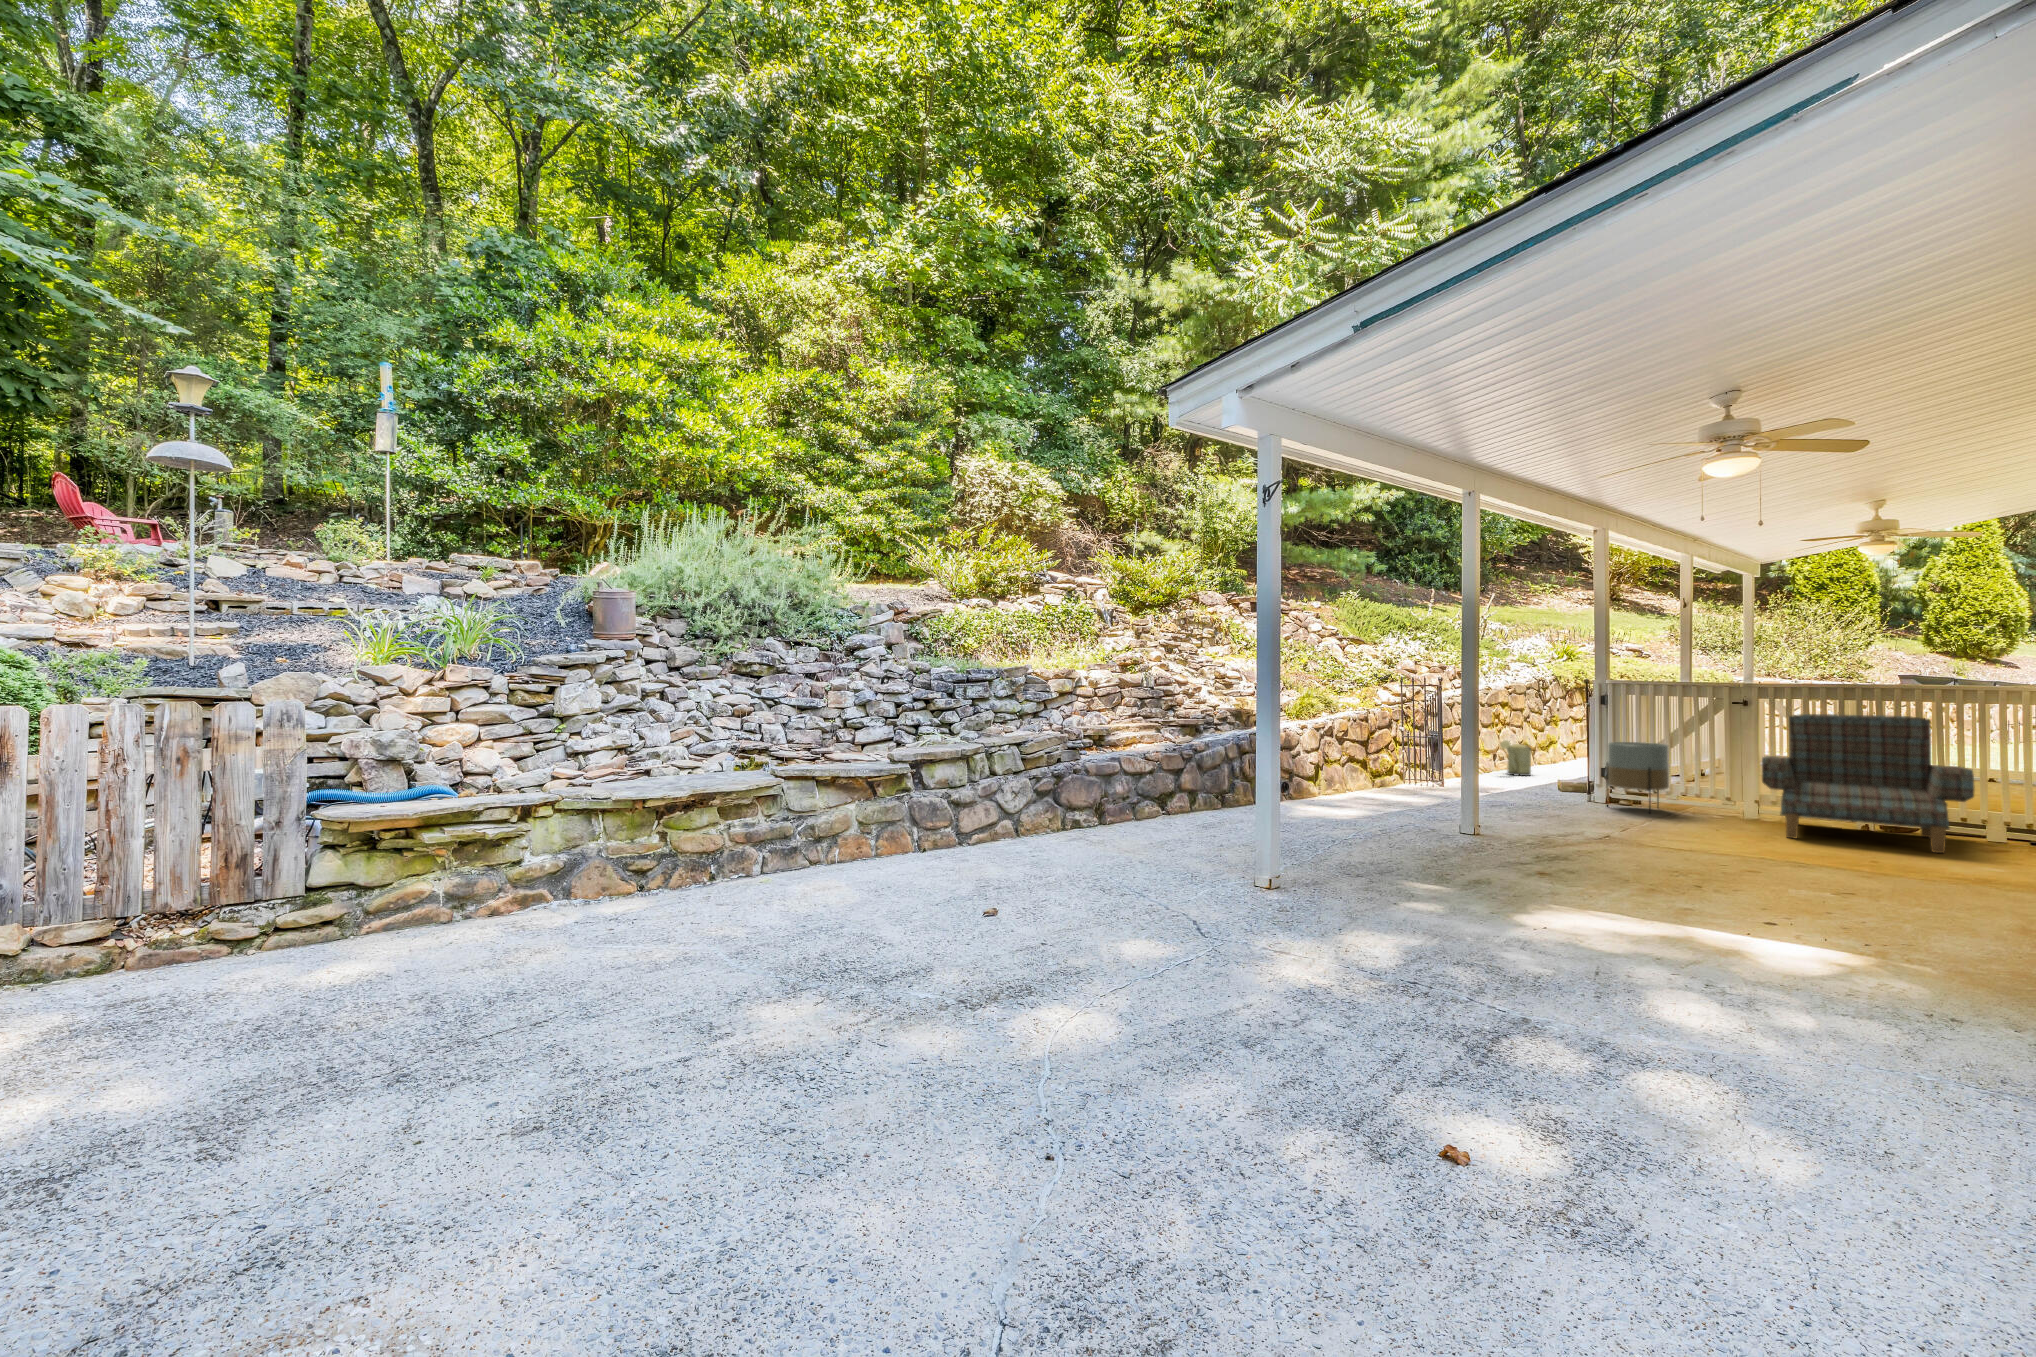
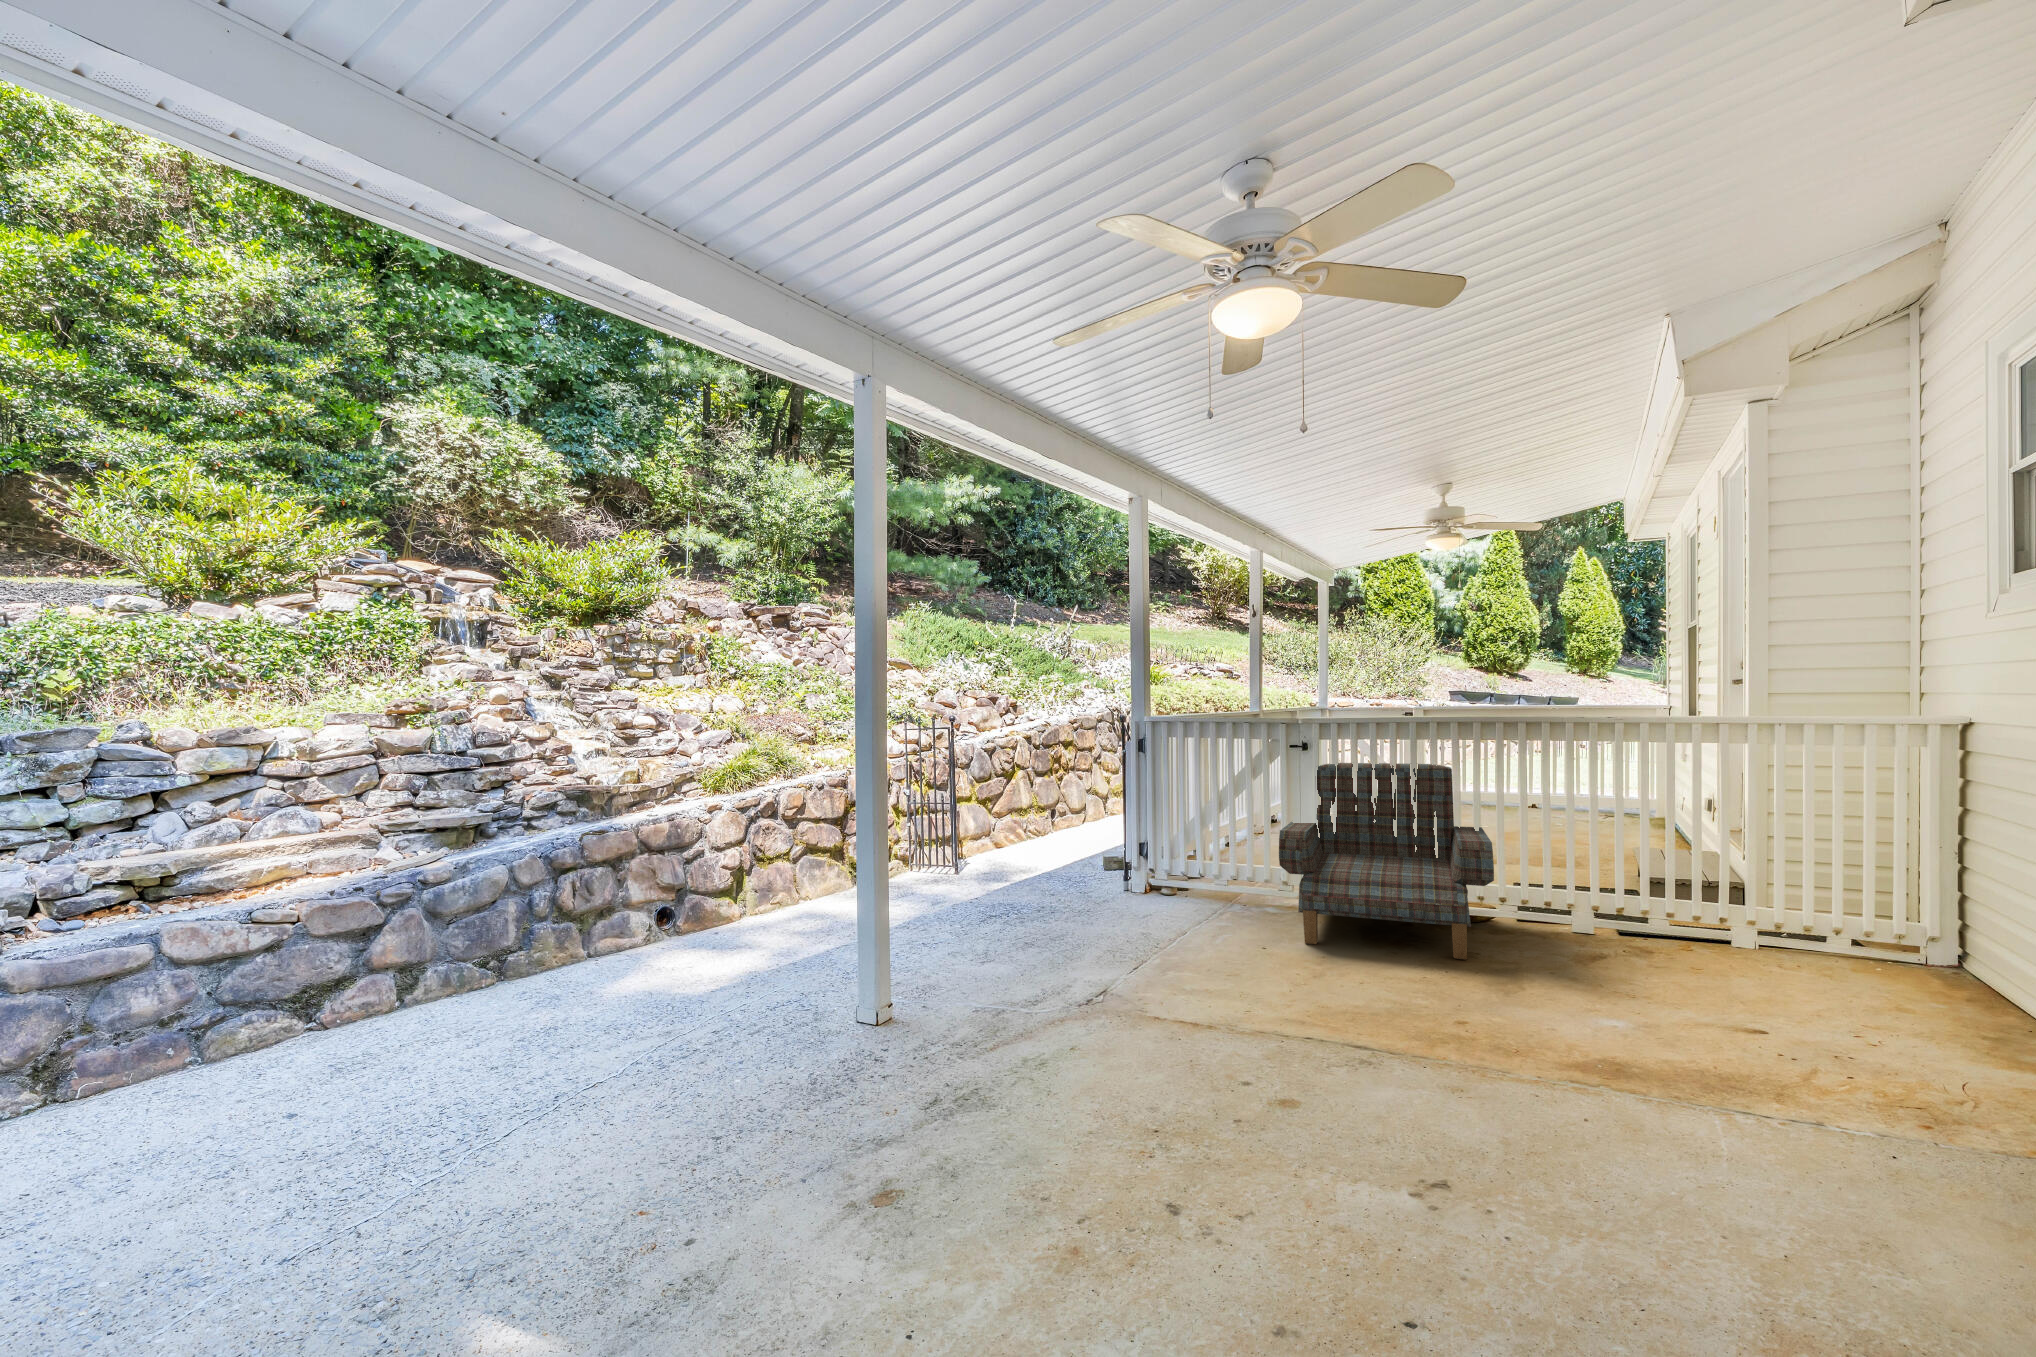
watering can: present [1500,740,1531,776] -> none [1056,783,1095,833]
planter: present [1606,742,1669,812] -> none [1132,802,1198,903]

